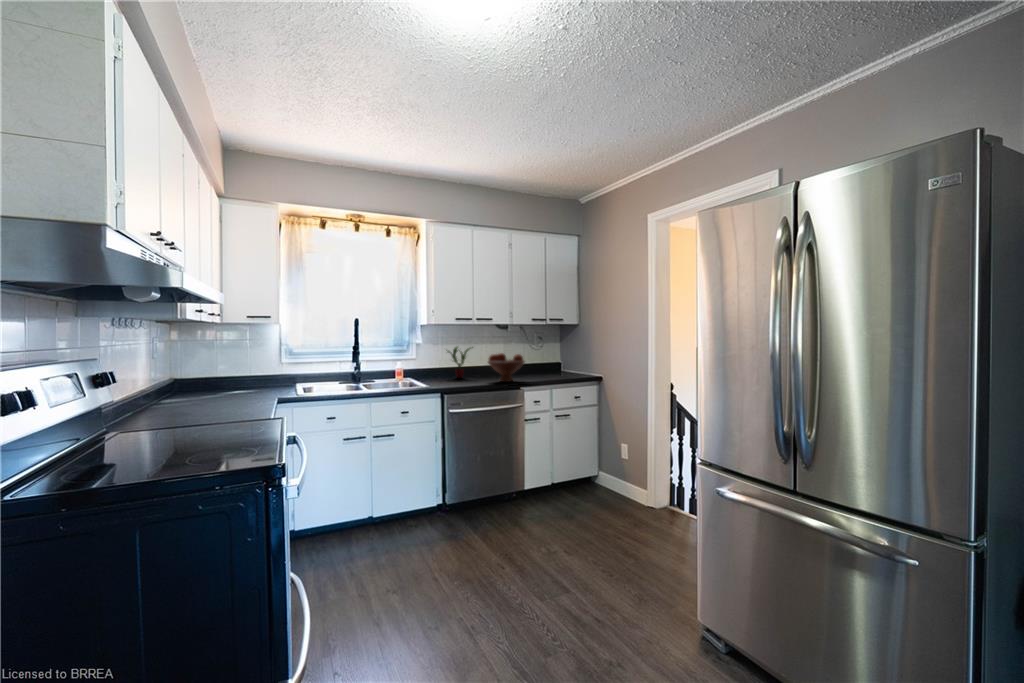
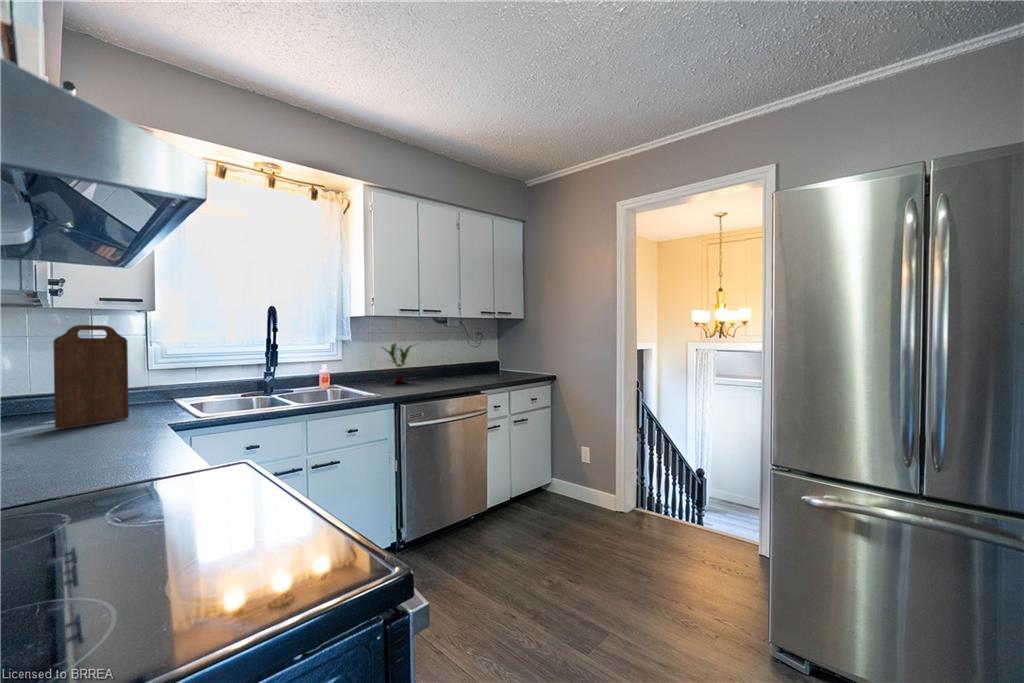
cutting board: none [222,337,261,399] -> present [53,325,129,429]
fruit bowl: present [488,353,524,382] -> none [443,351,488,384]

